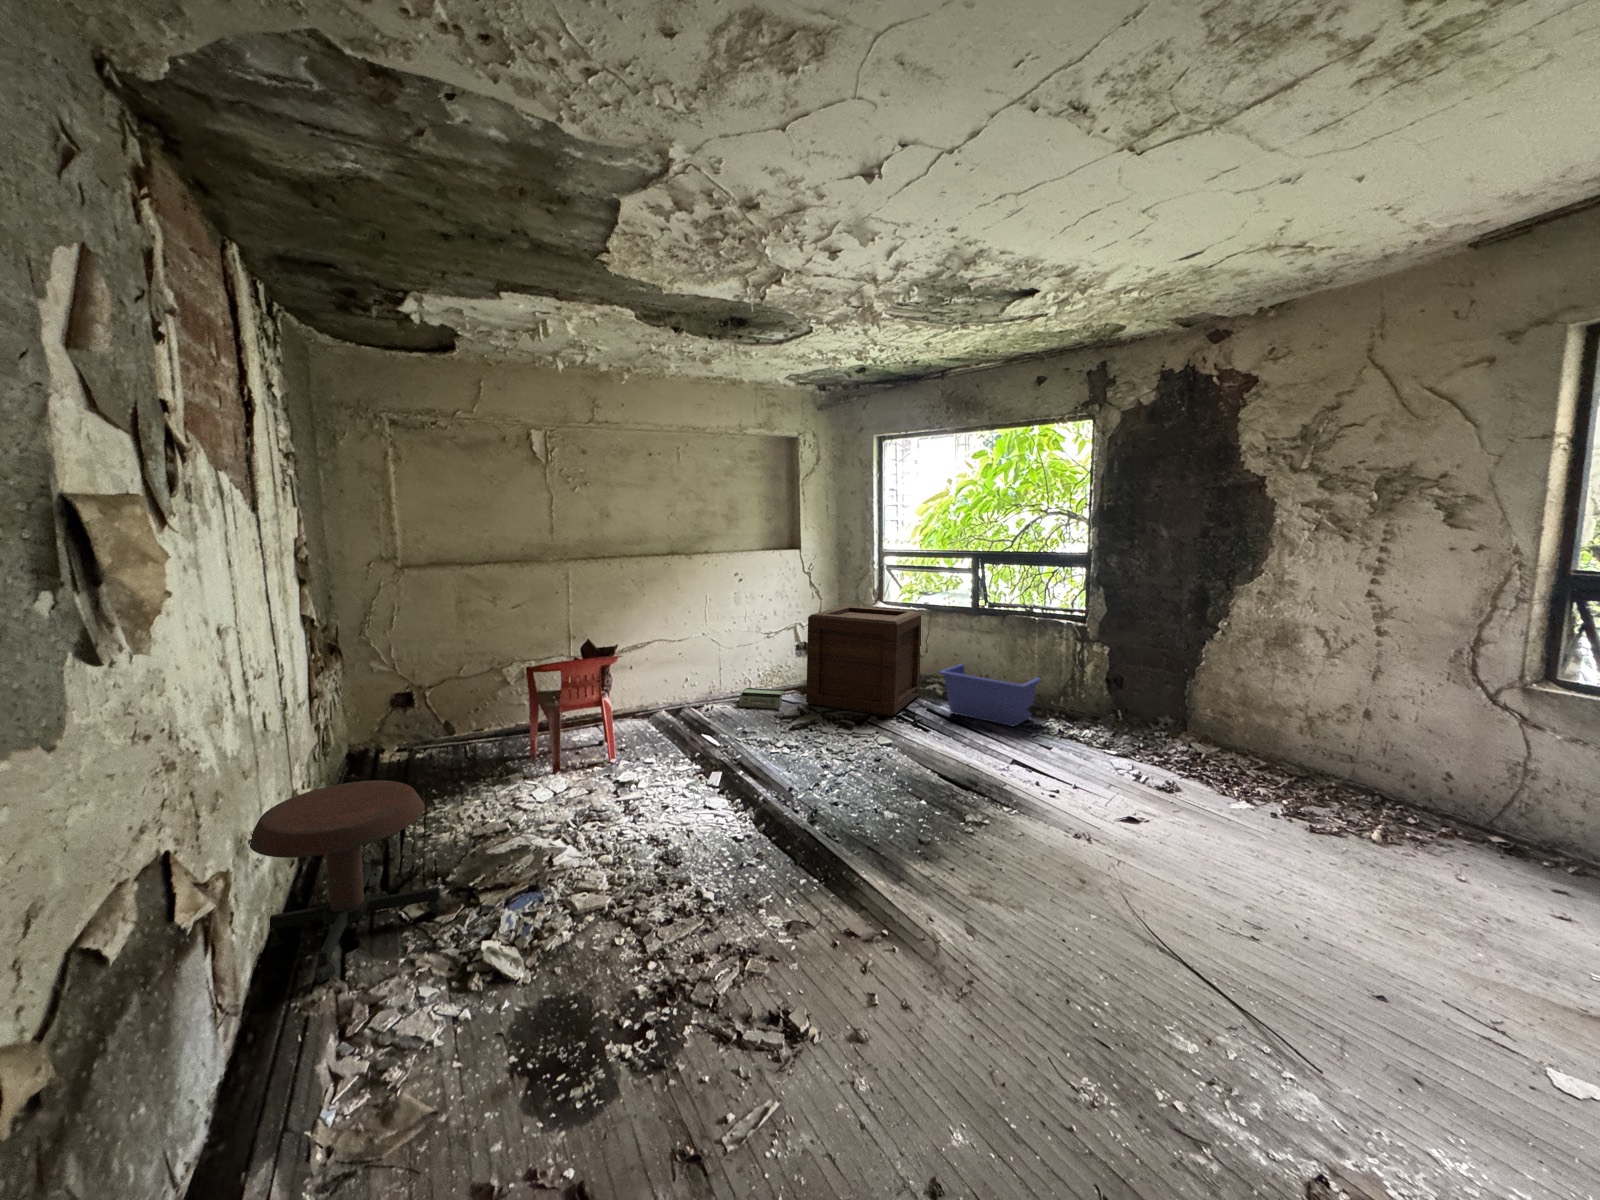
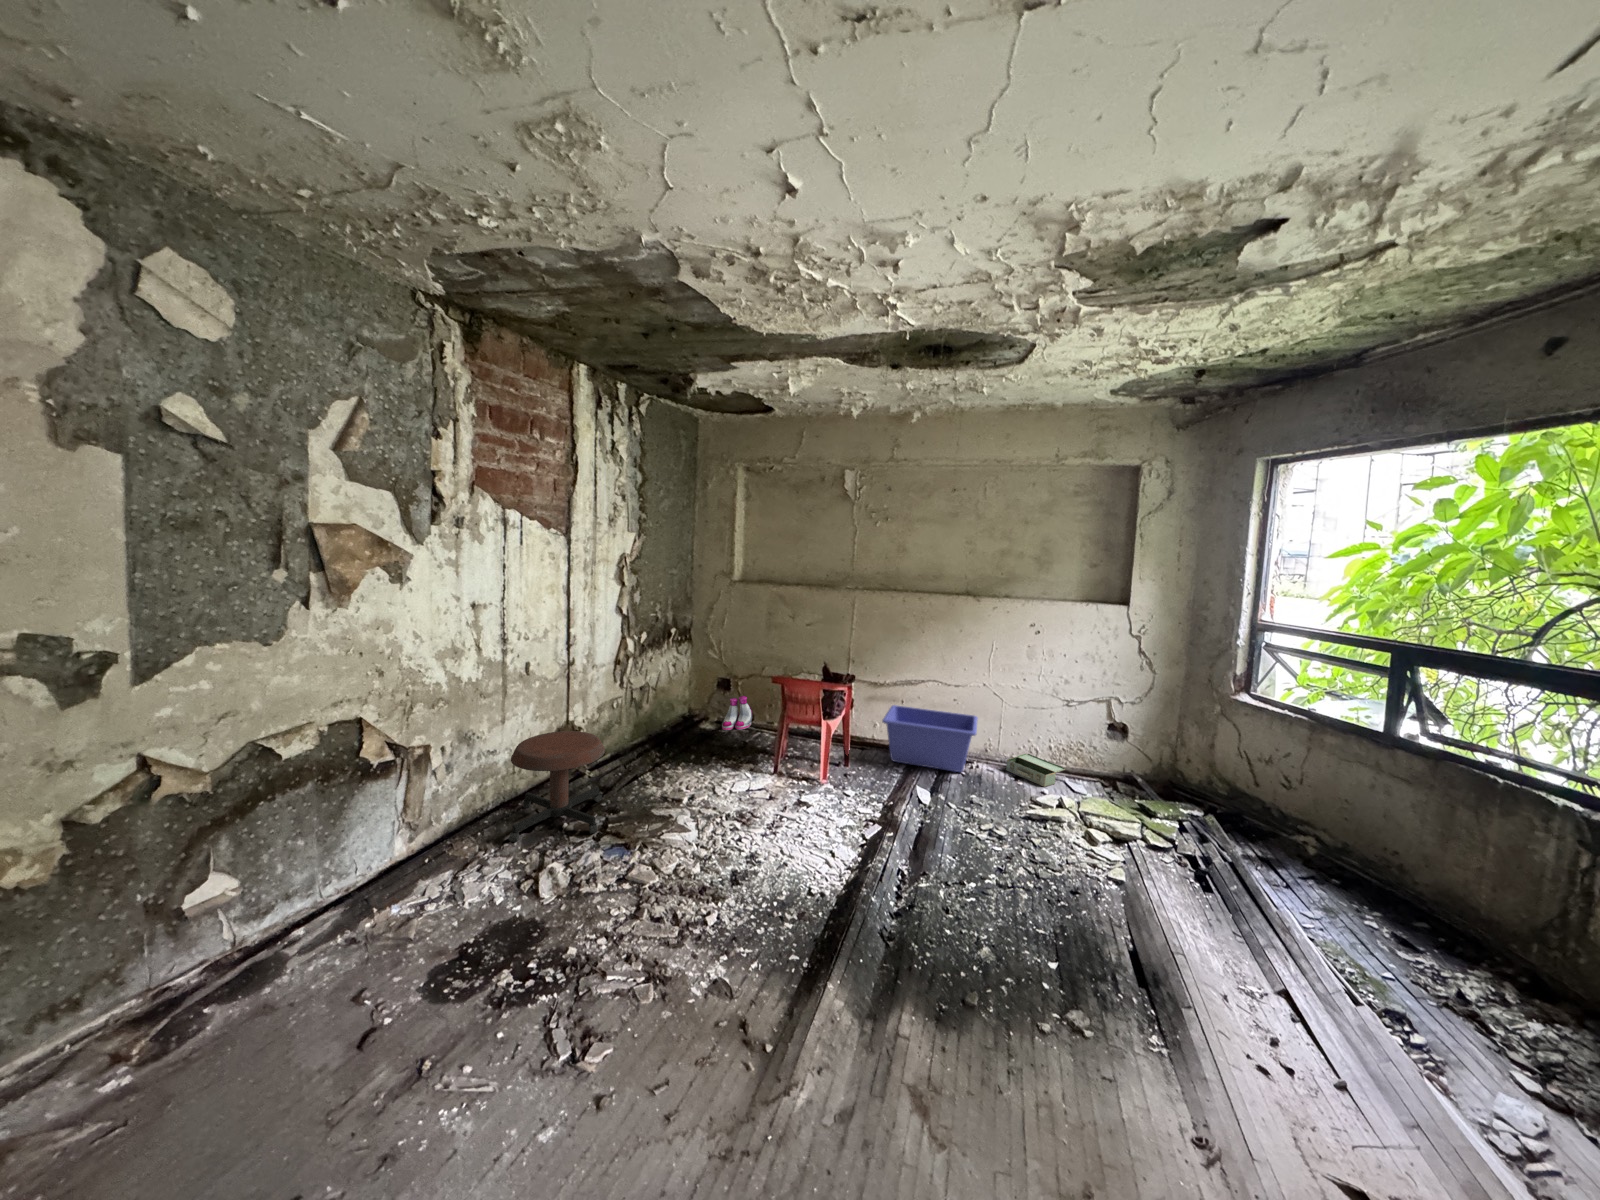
wooden crate: present [806,606,922,717] -> none [1085,687,1297,849]
storage bin: present [939,664,1041,726] -> present [882,705,978,772]
boots: none [388,706,432,760] -> present [722,696,752,730]

